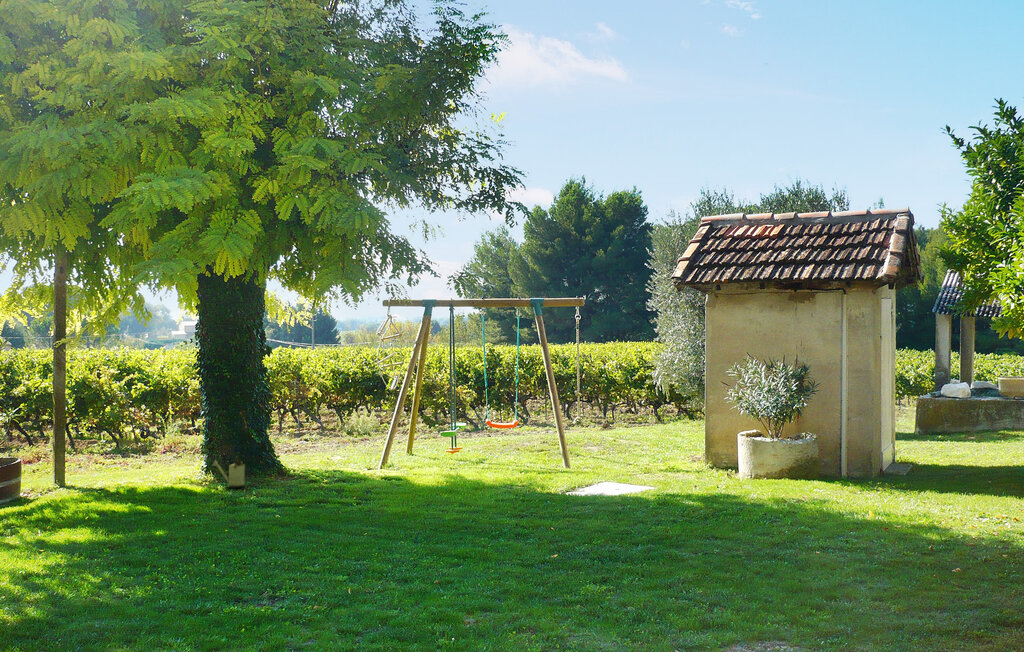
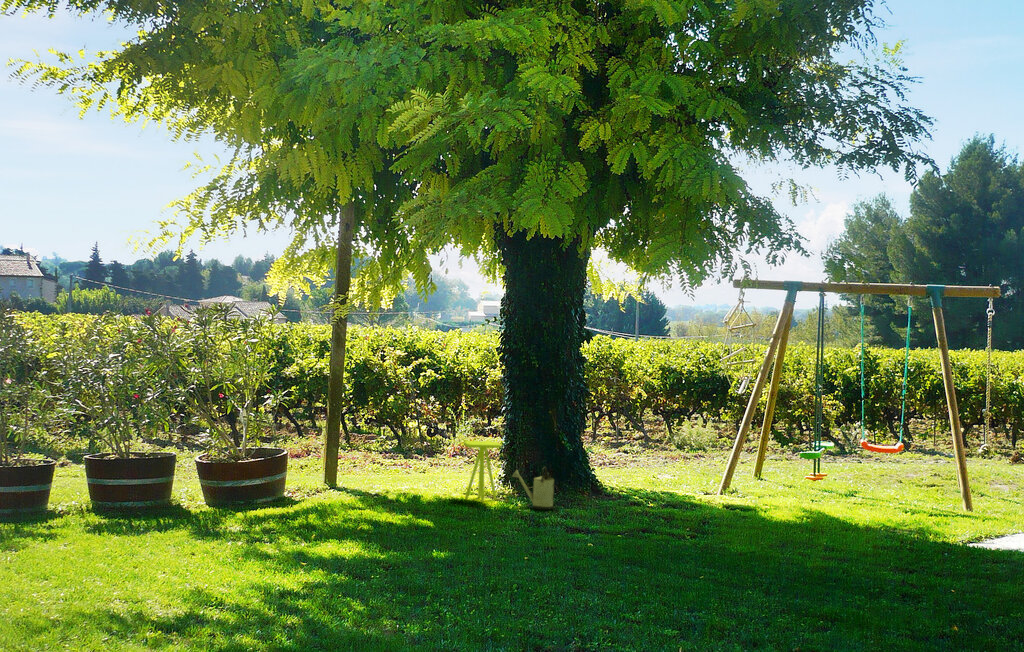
side table: none [173,440,202,486] -> present [464,441,501,502]

